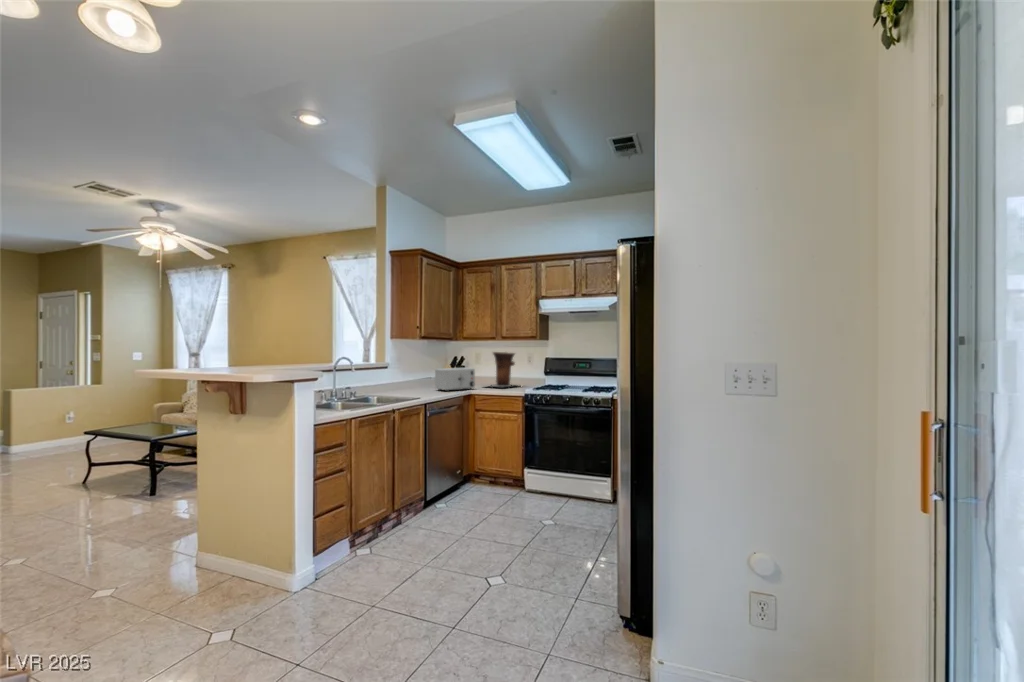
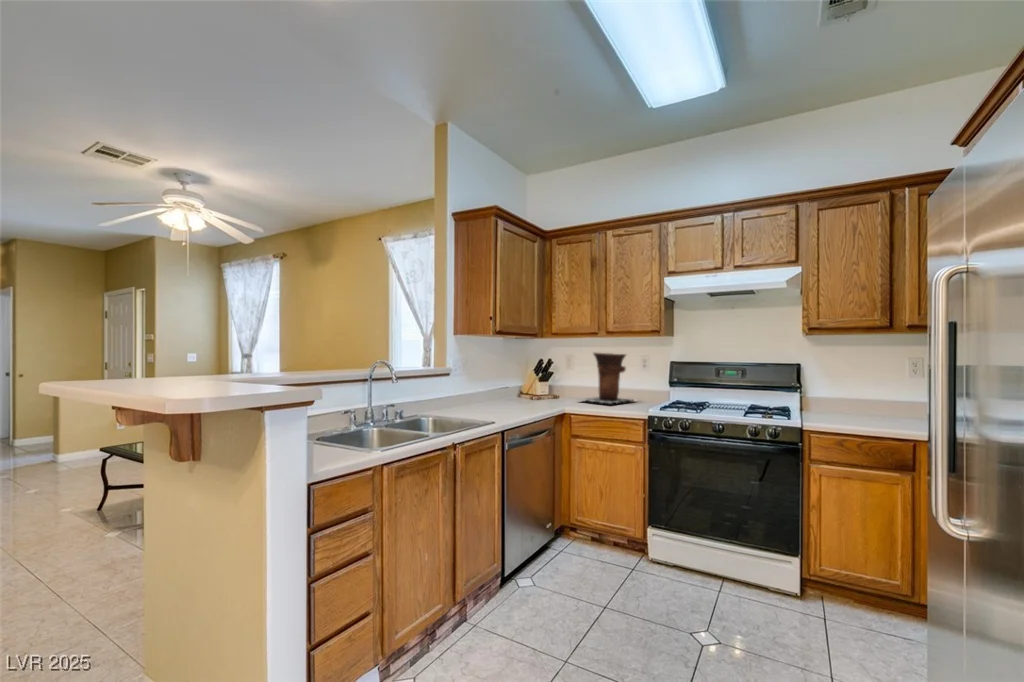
toaster: present [435,368,475,391] -> none [515,375,570,409]

